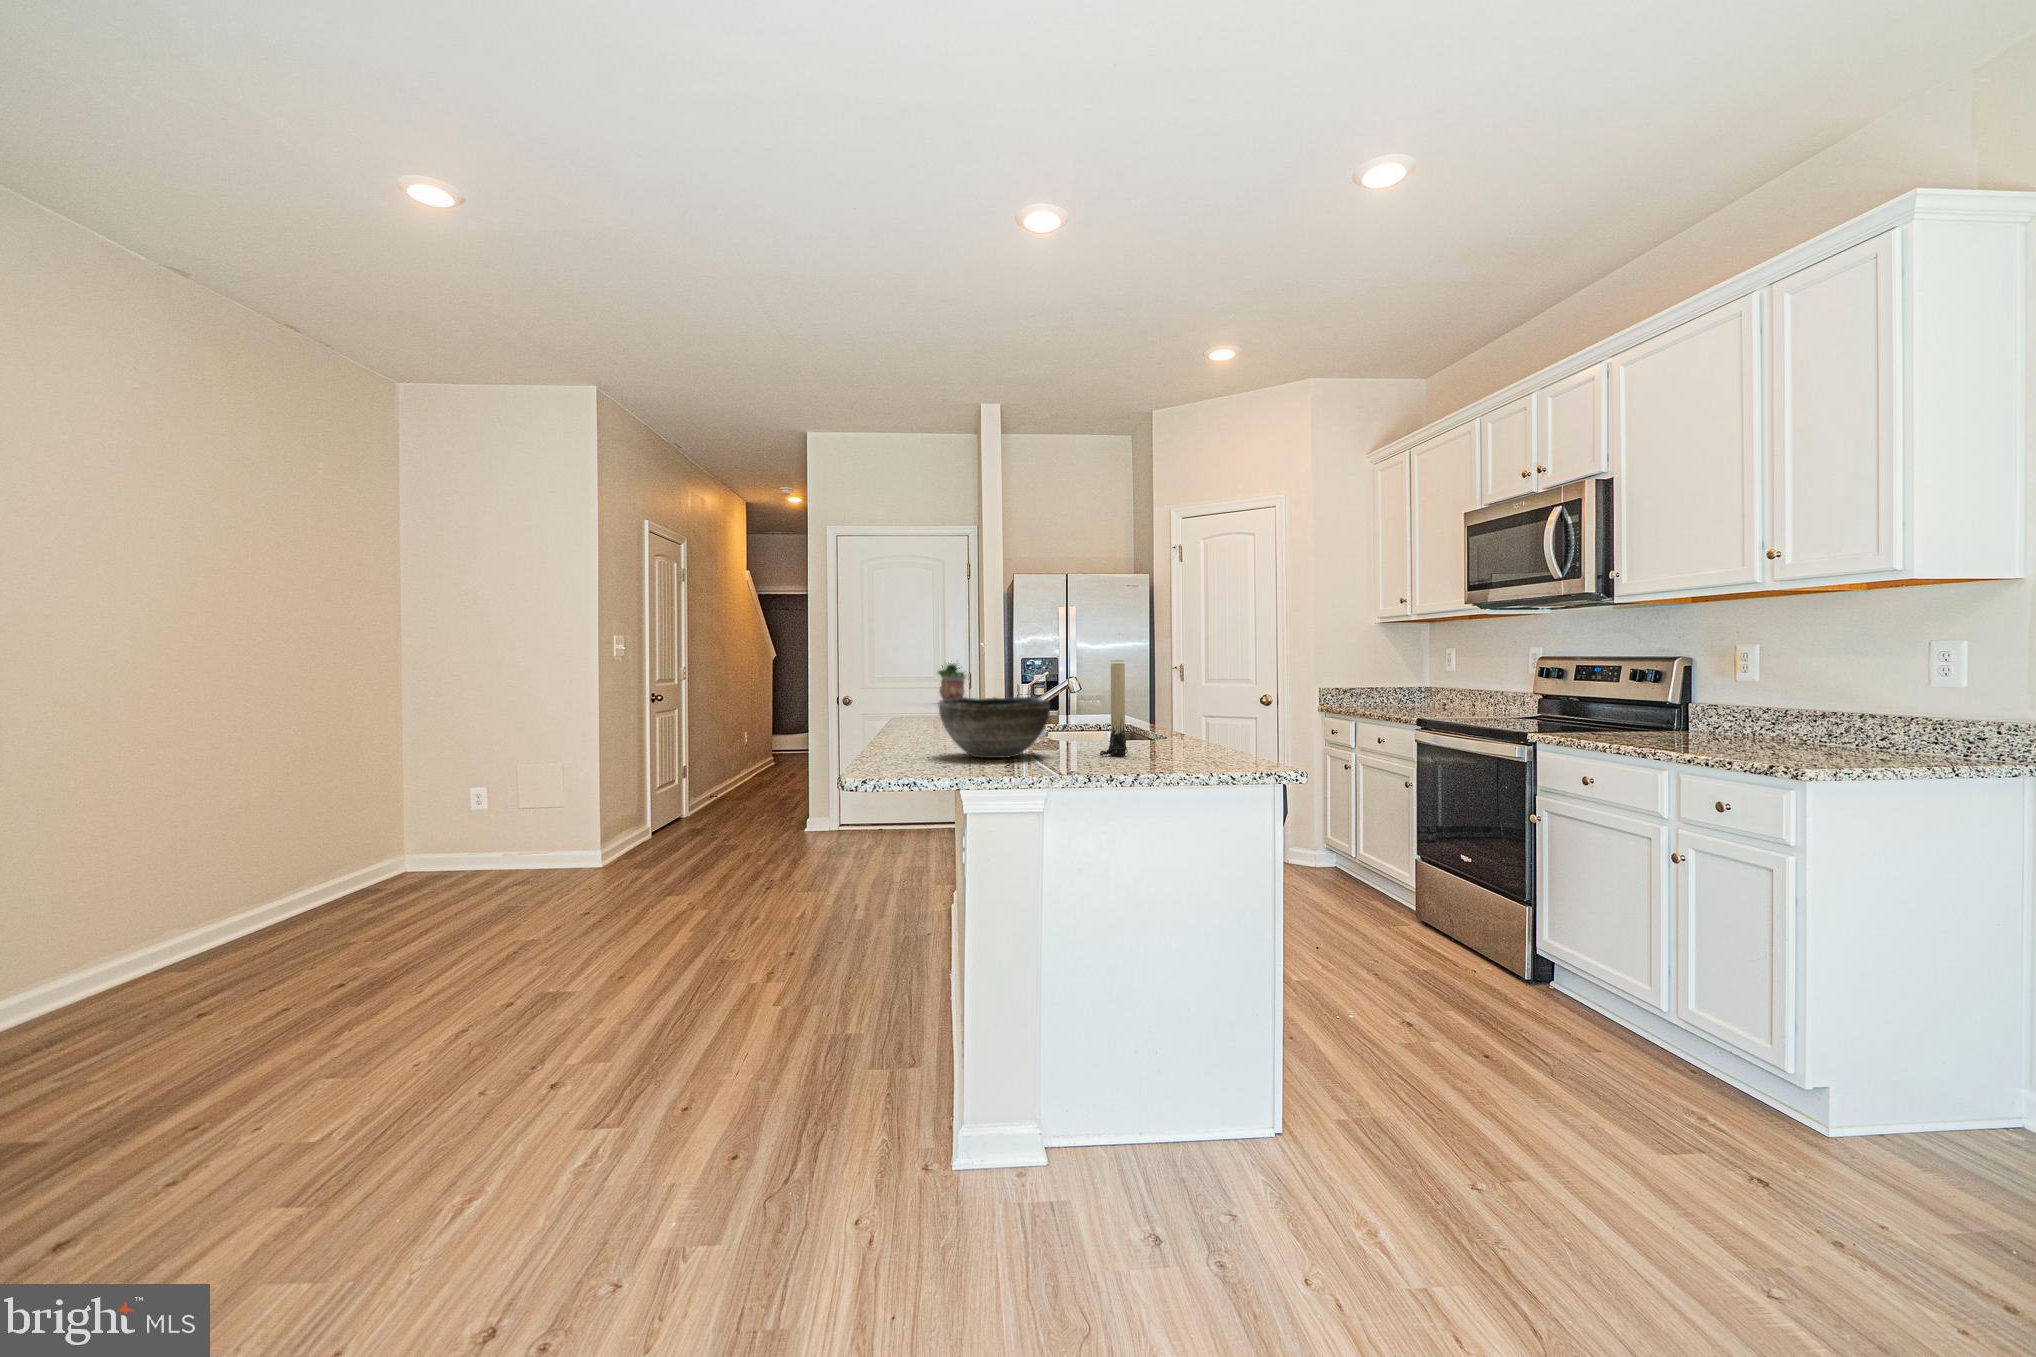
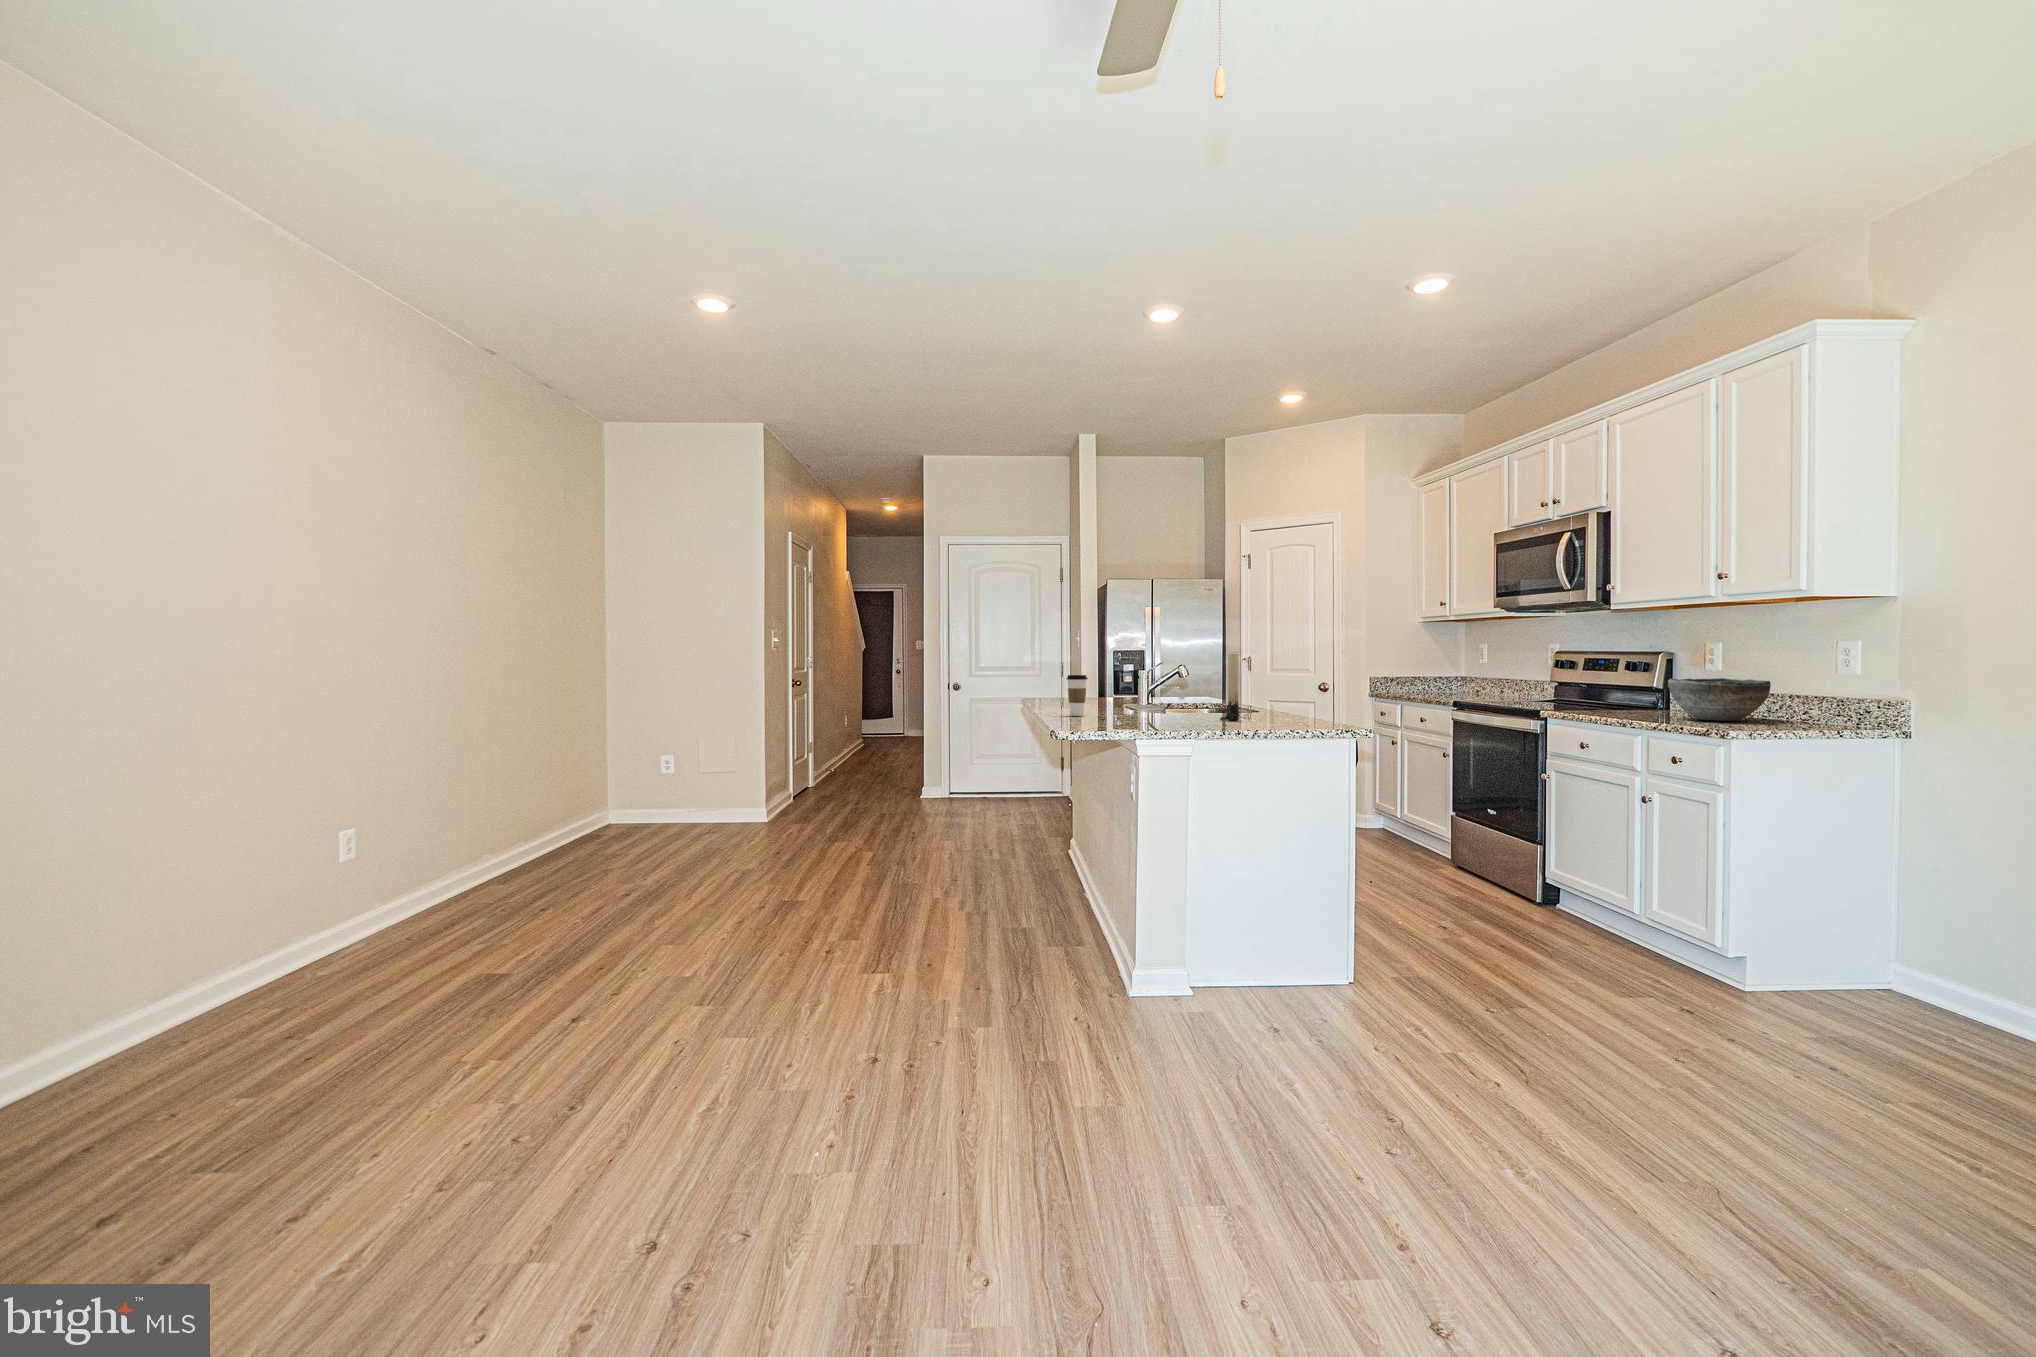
potted plant: present [938,660,966,700] -> none [1031,651,1063,690]
coffee cup: none [903,692,931,748] -> present [1067,675,1087,716]
bowl: present [939,697,1050,758] -> present [1668,678,1771,721]

